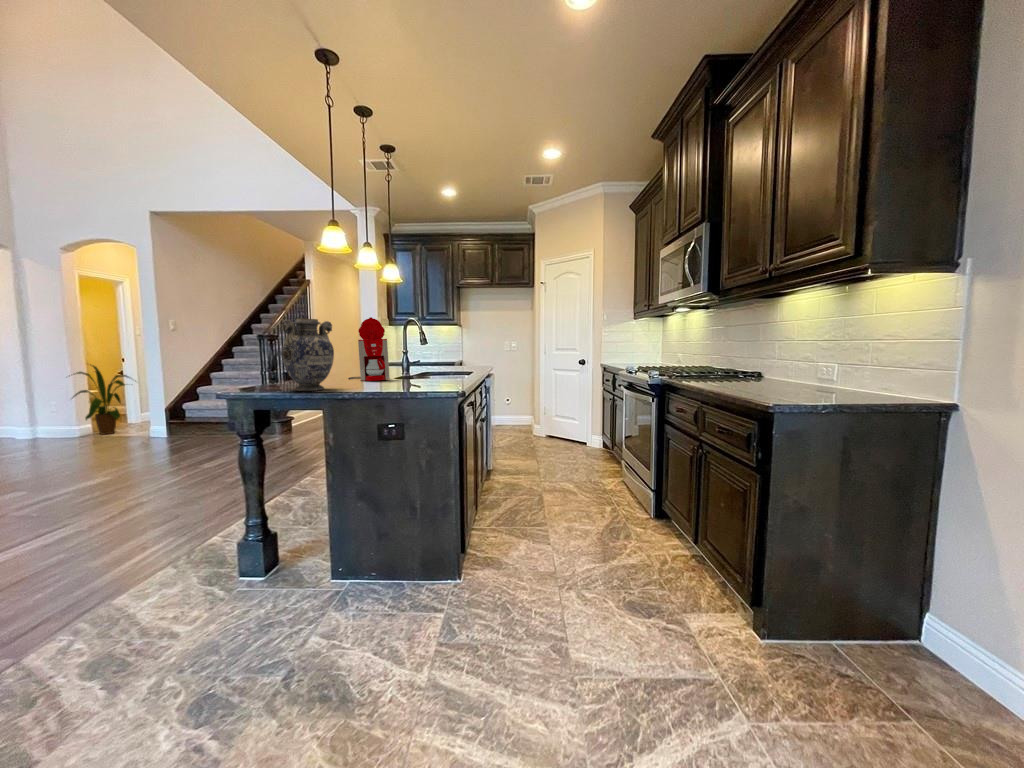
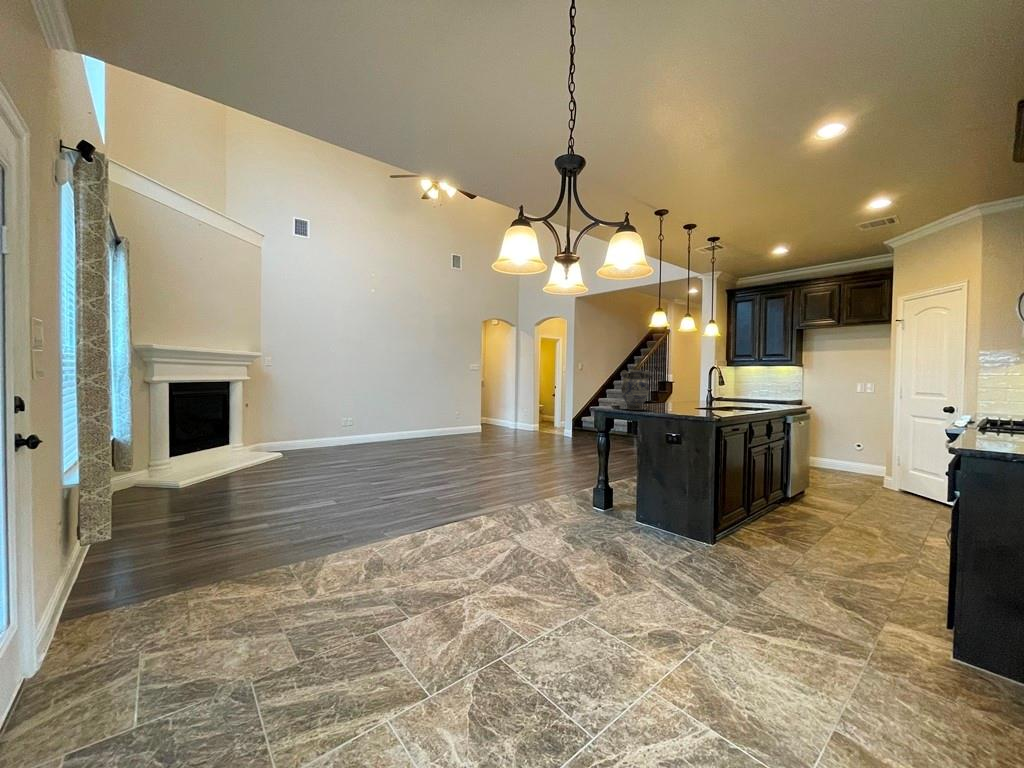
coffee maker: present [348,317,390,381] -> none [666,366,692,408]
house plant: present [69,365,130,435] -> none [530,389,562,432]

